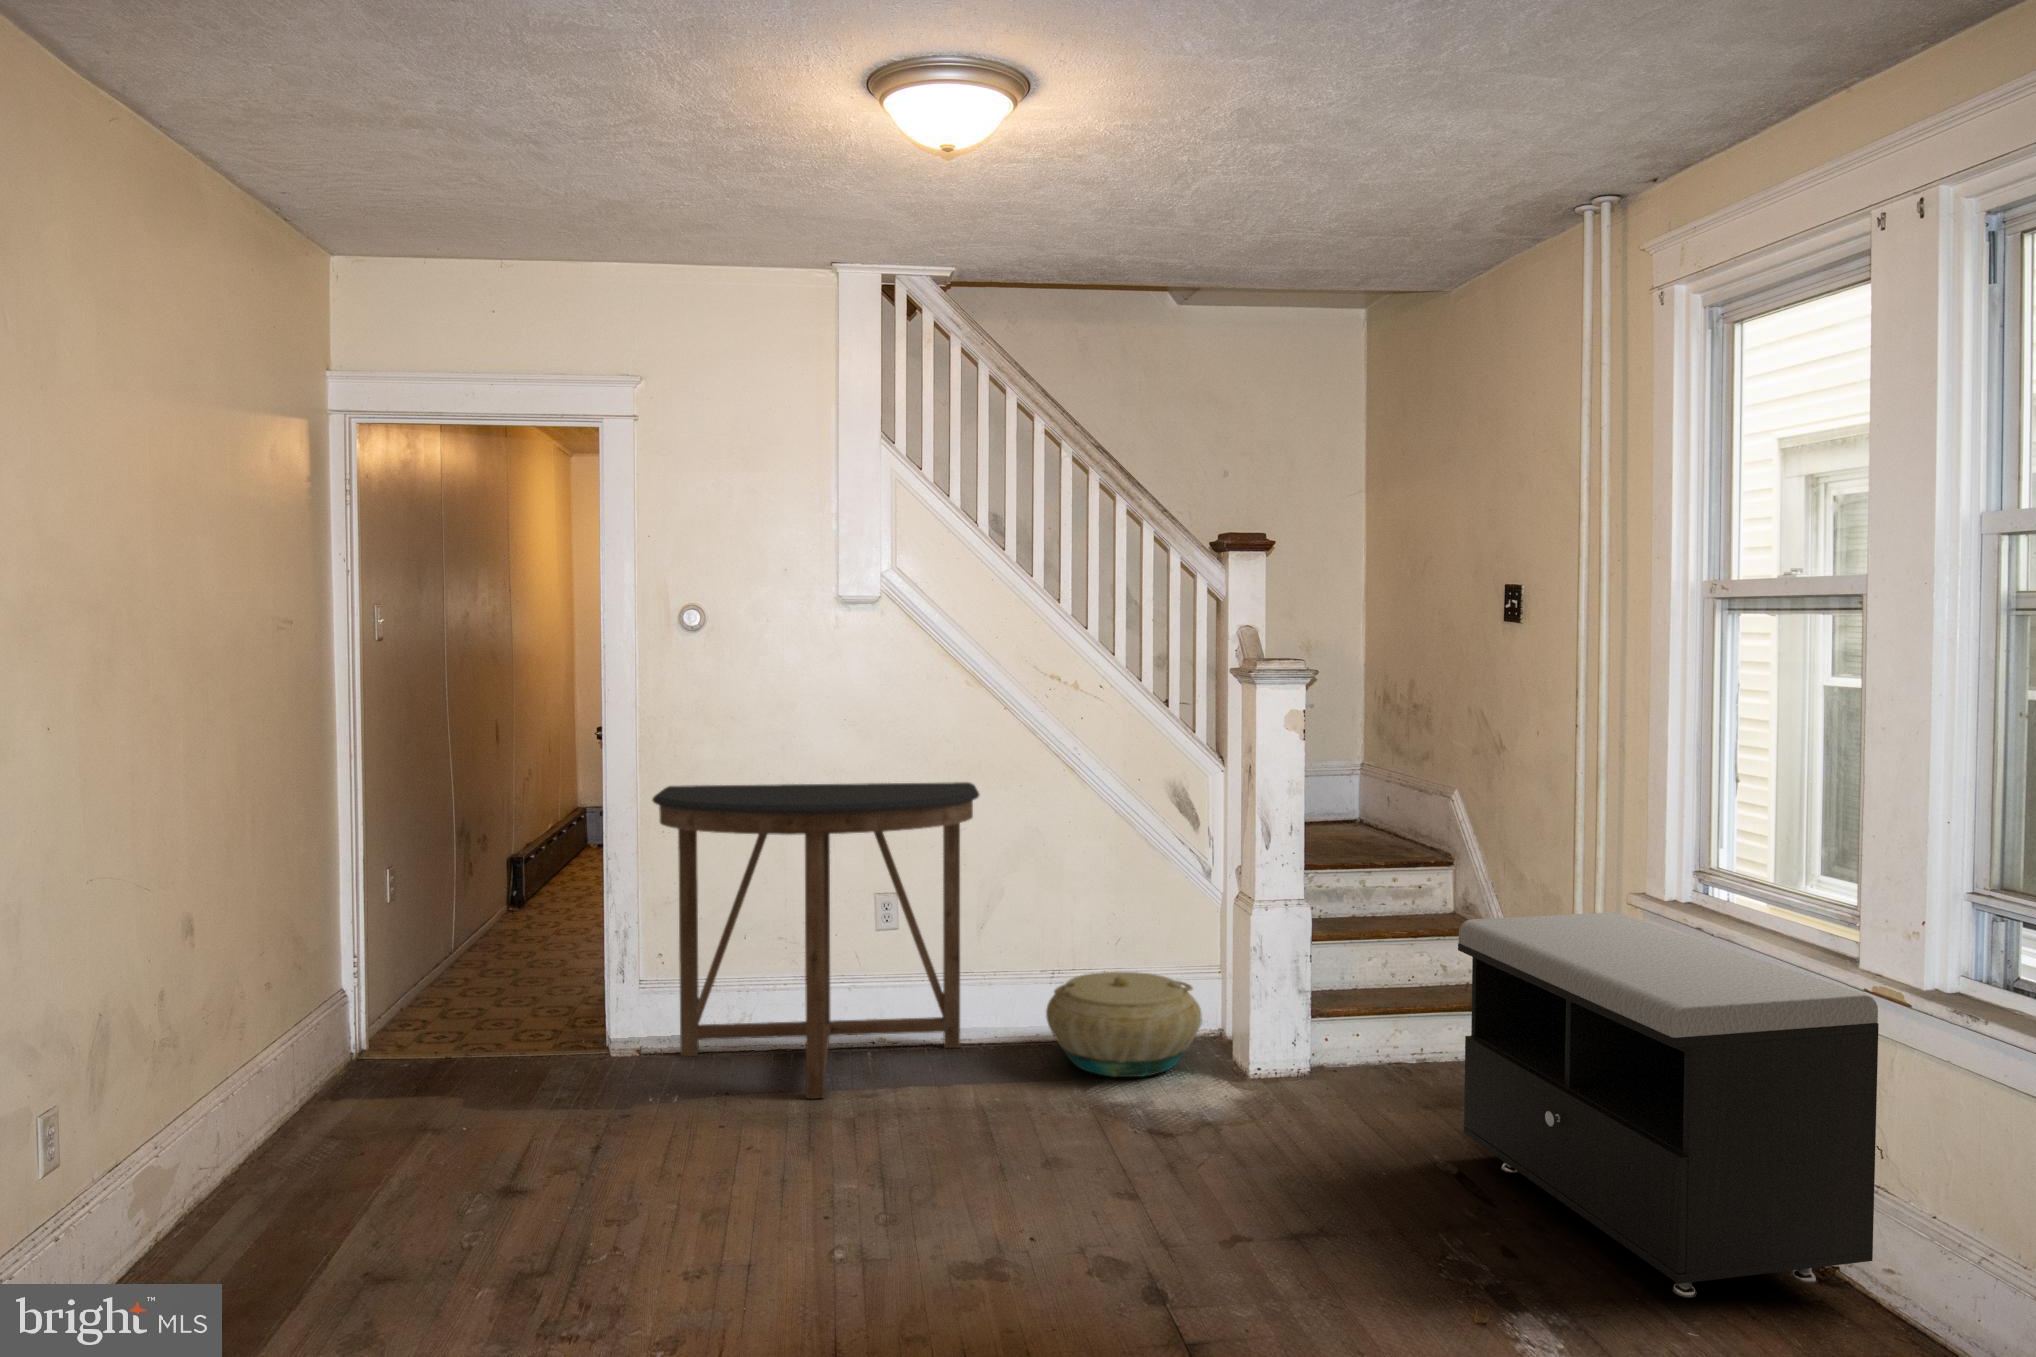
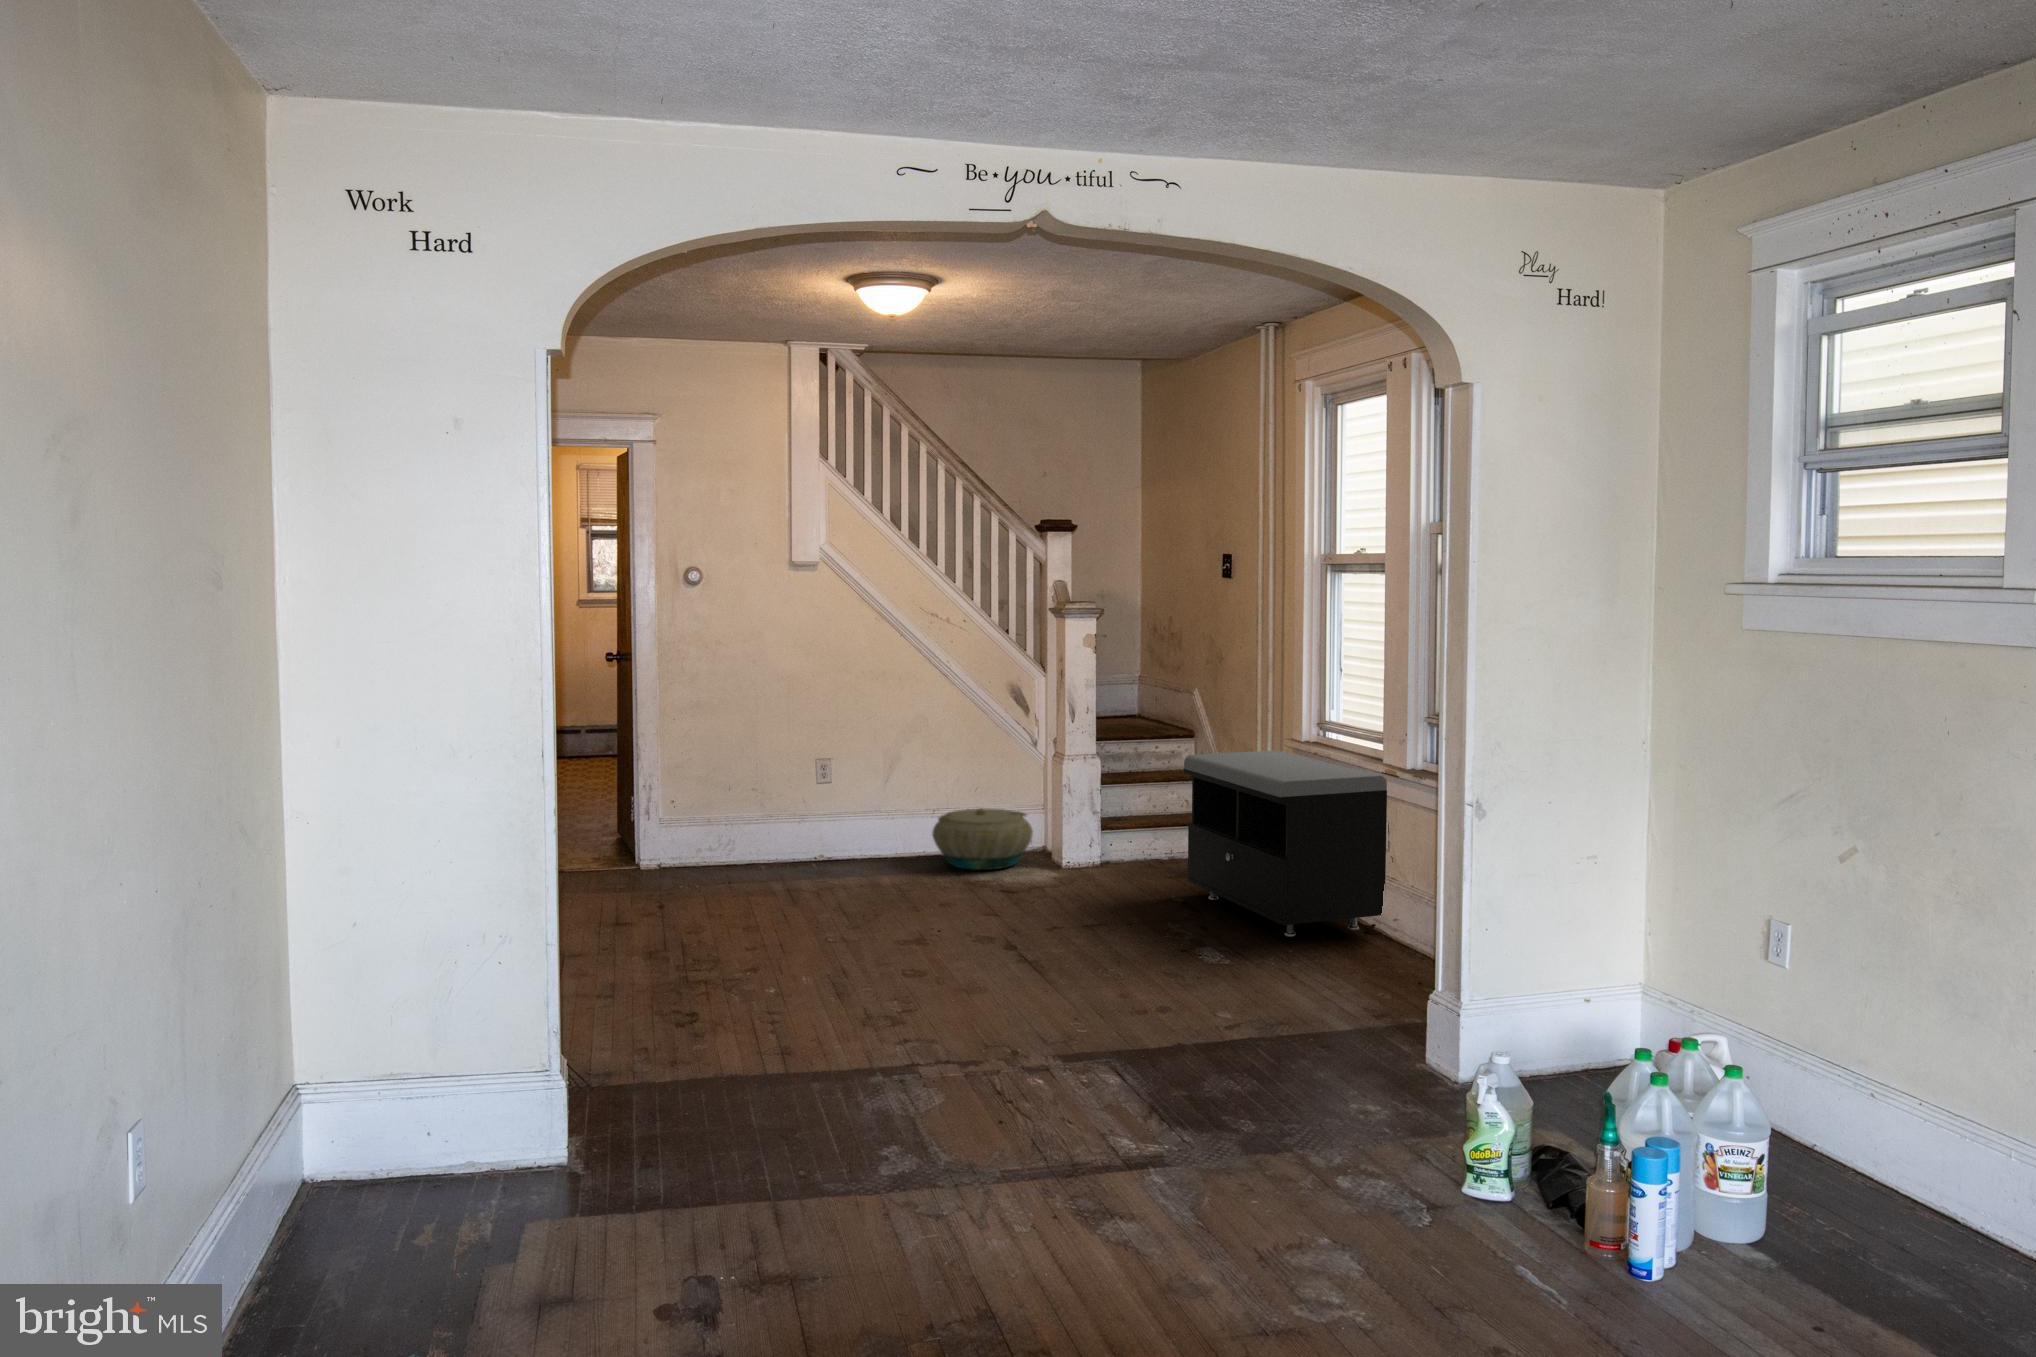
console table: present [652,782,979,1099] -> none [672,685,888,885]

